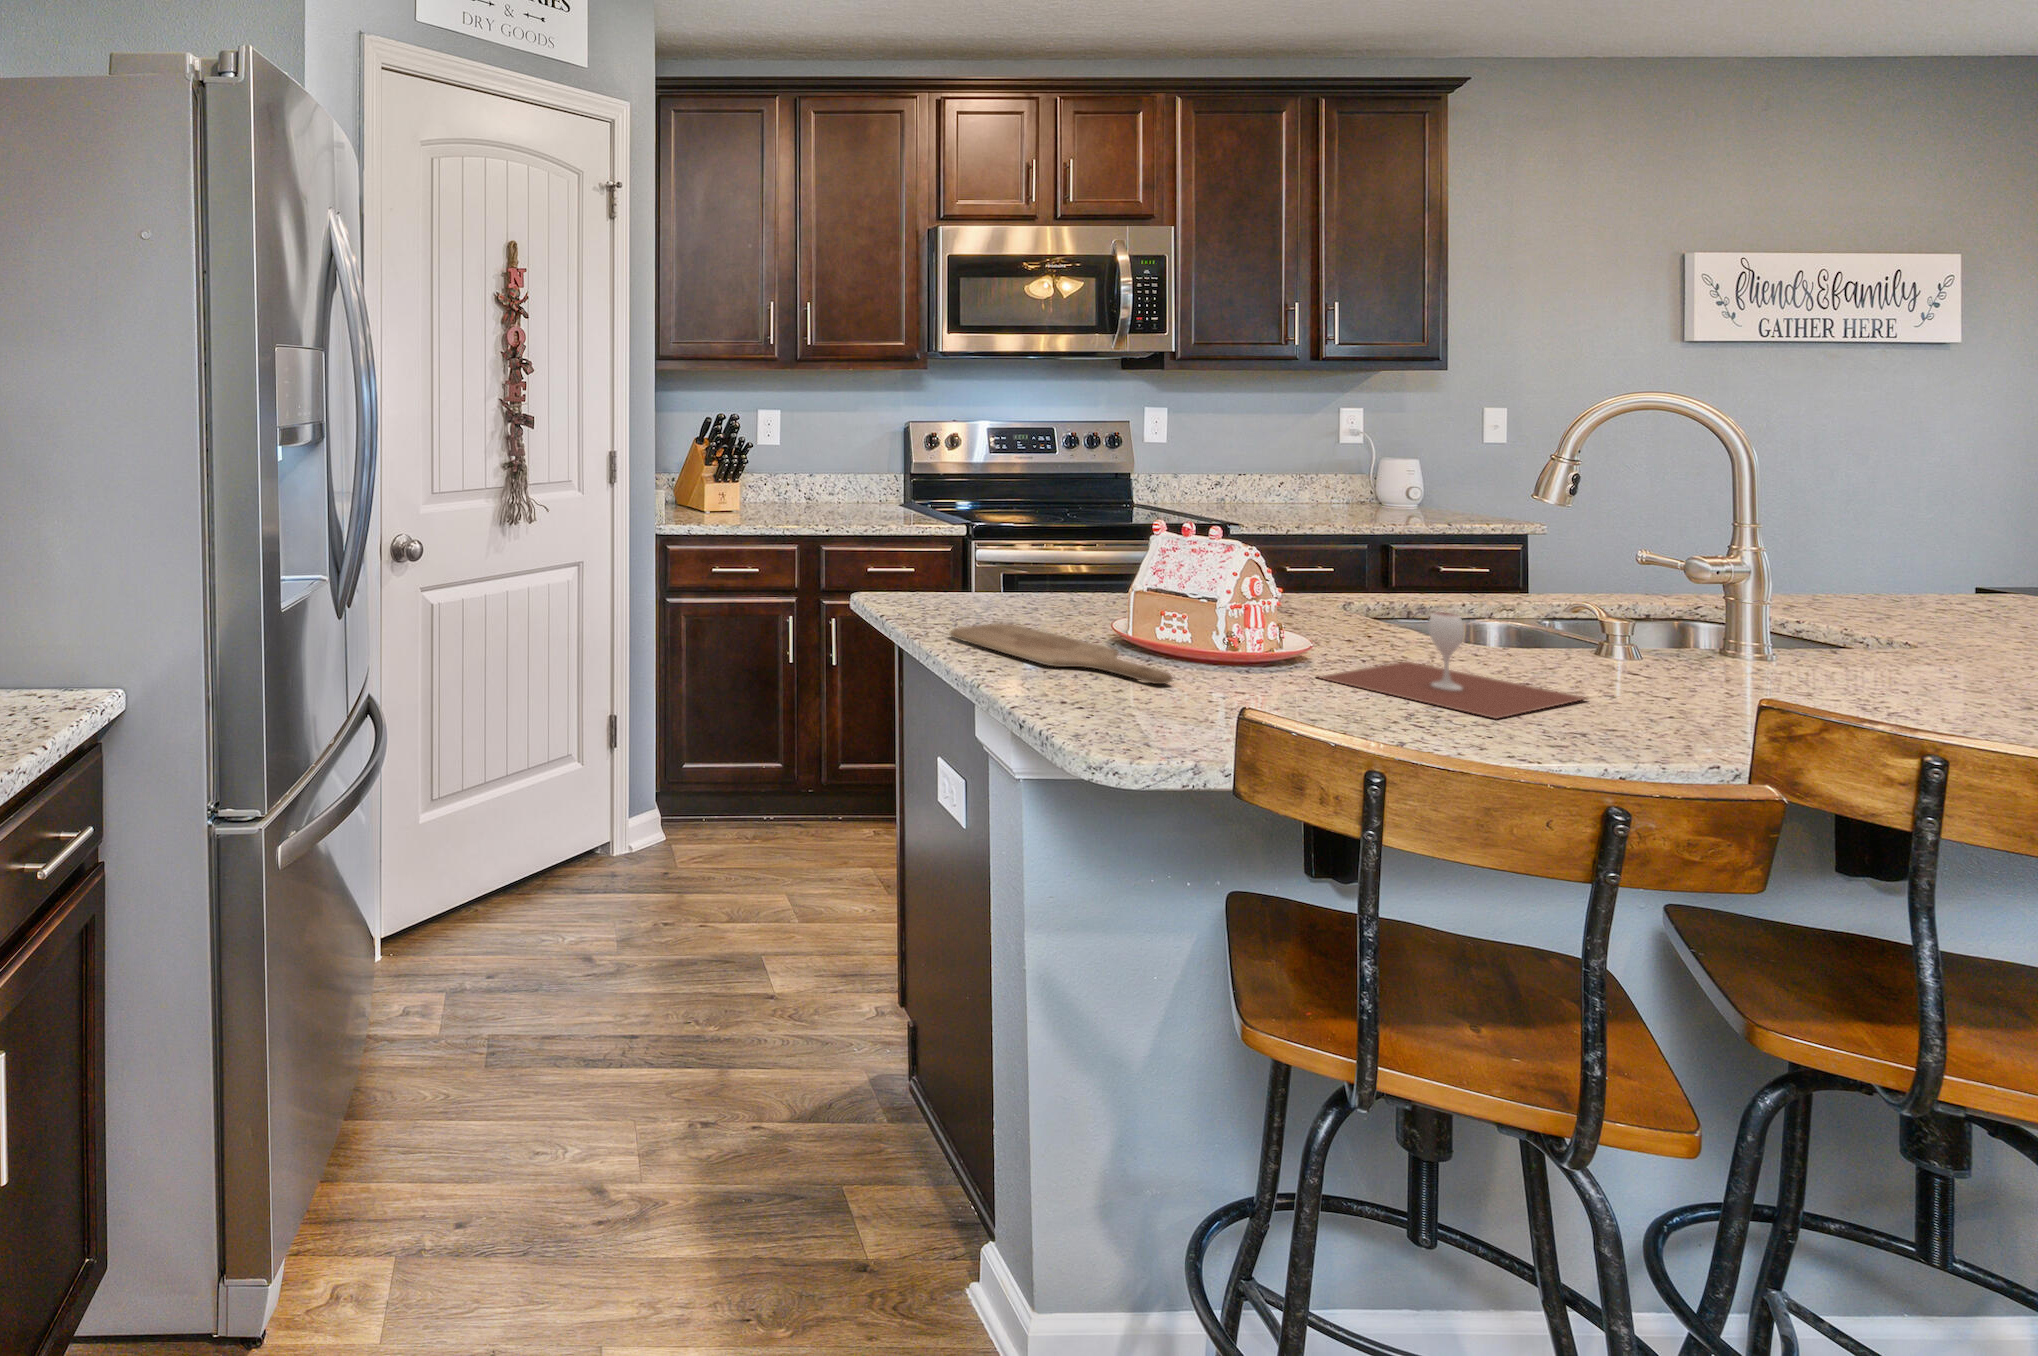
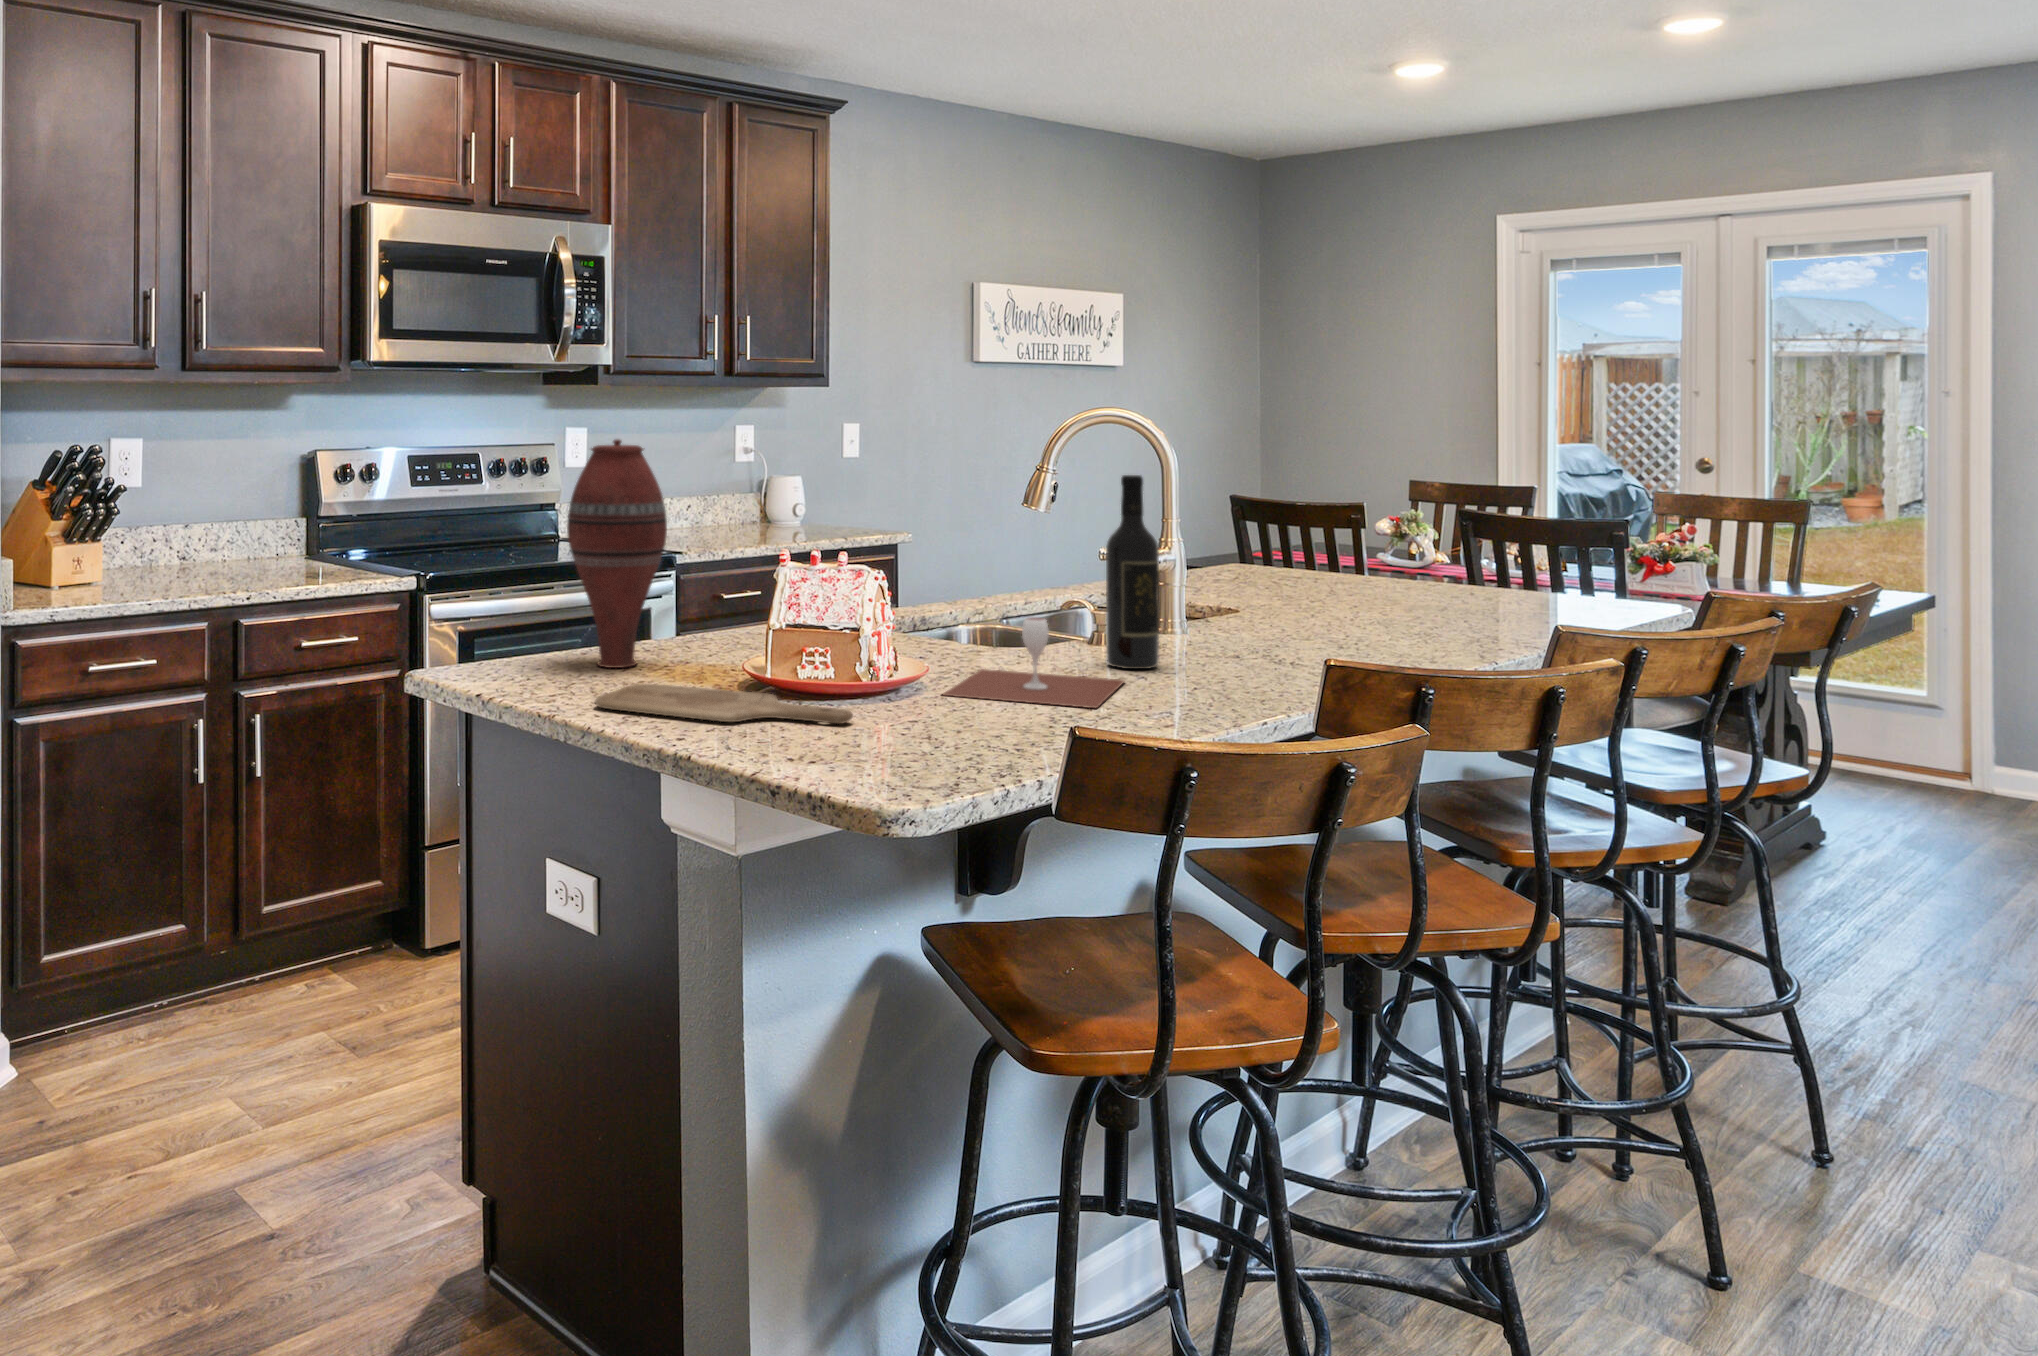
vase: none [975,415,1068,610] -> present [567,439,667,668]
wine bottle: none [1589,468,1670,692] -> present [1106,475,1159,669]

